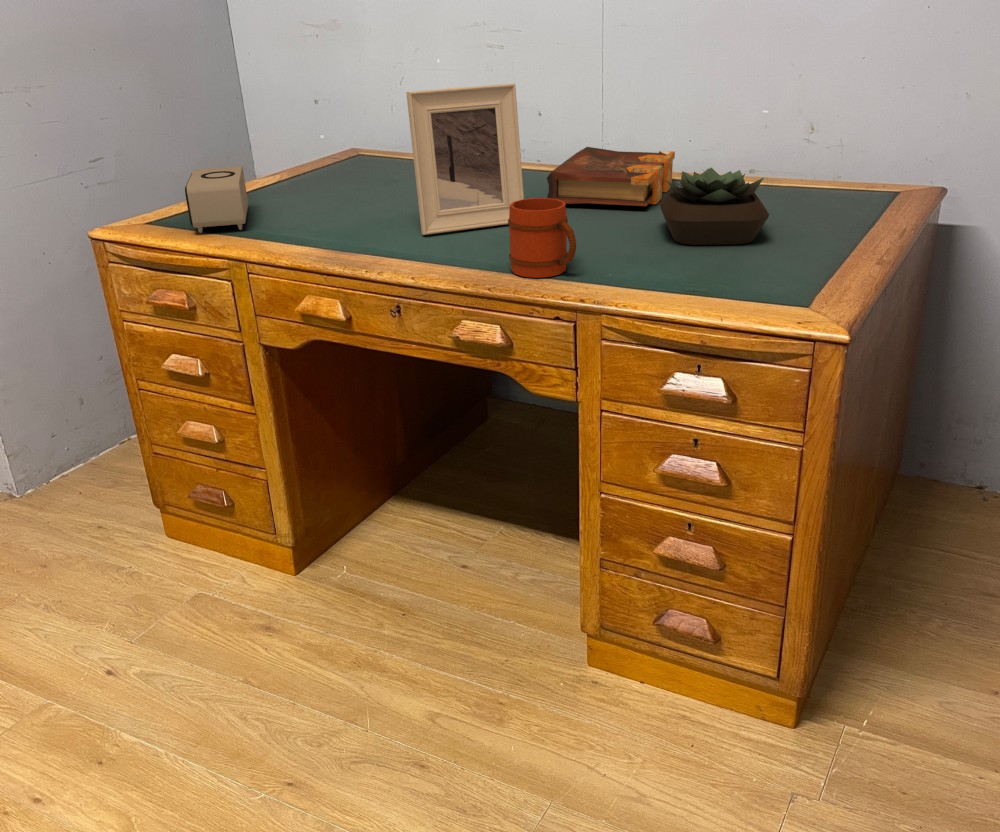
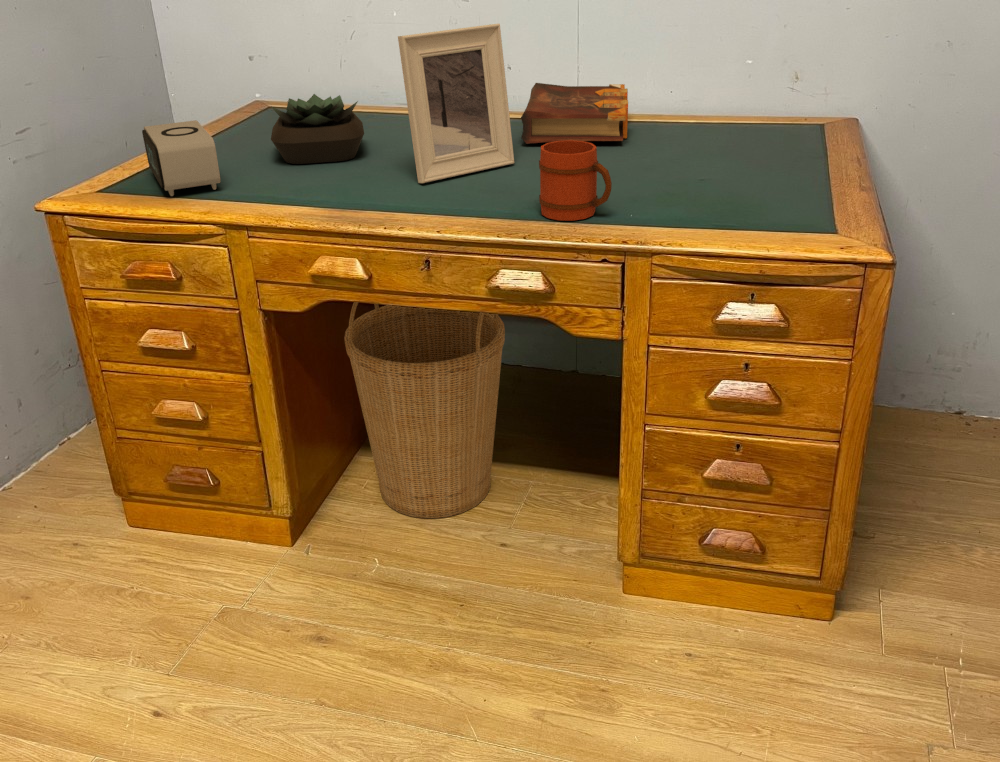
succulent plant: present [659,168,769,245] -> present [271,94,364,164]
basket: none [357,335,514,565] -> present [344,302,505,518]

